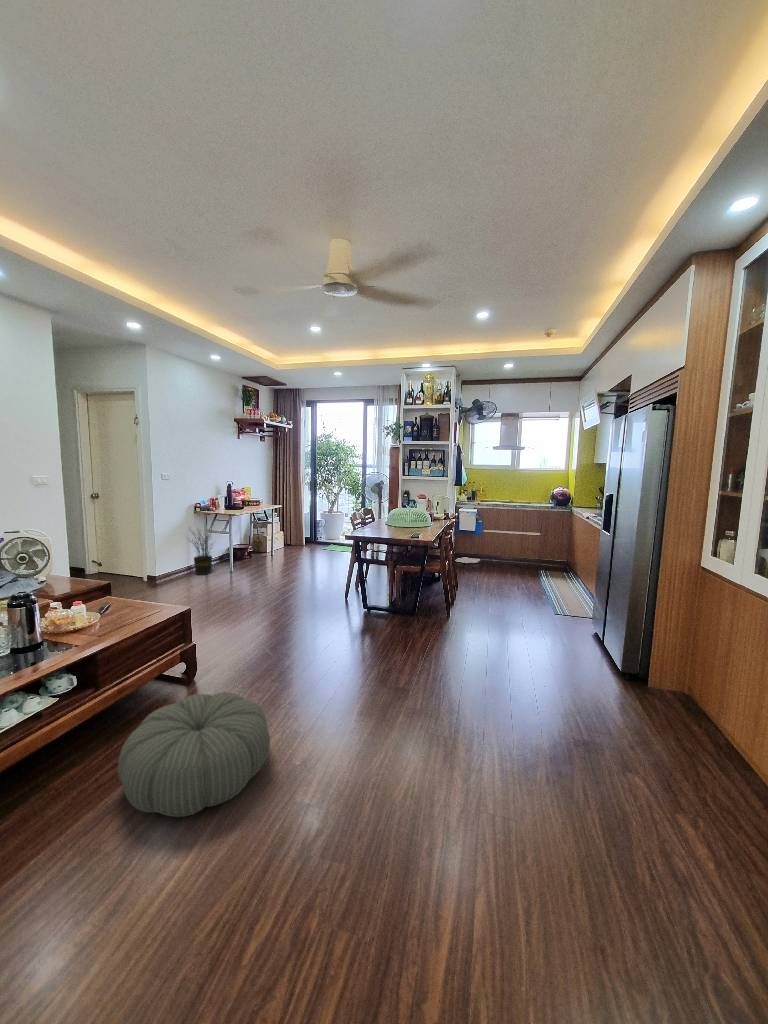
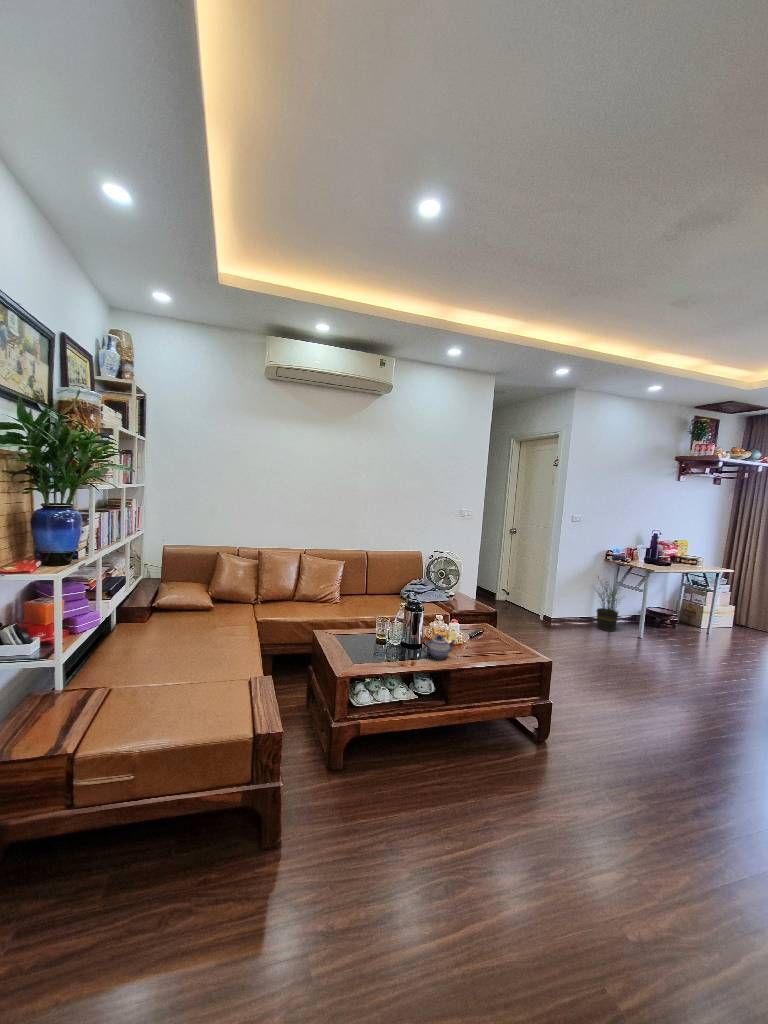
teapot: none [50,620,92,648] -> present [422,635,455,659]
pouf: present [118,692,270,817] -> none [424,754,588,917]

